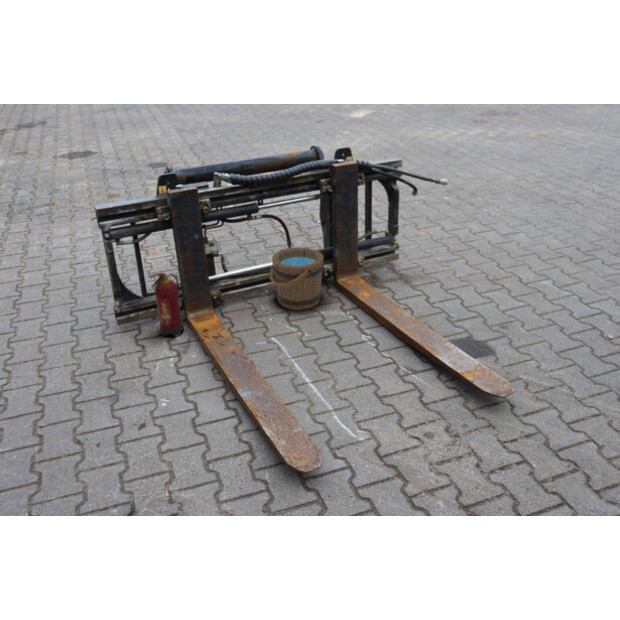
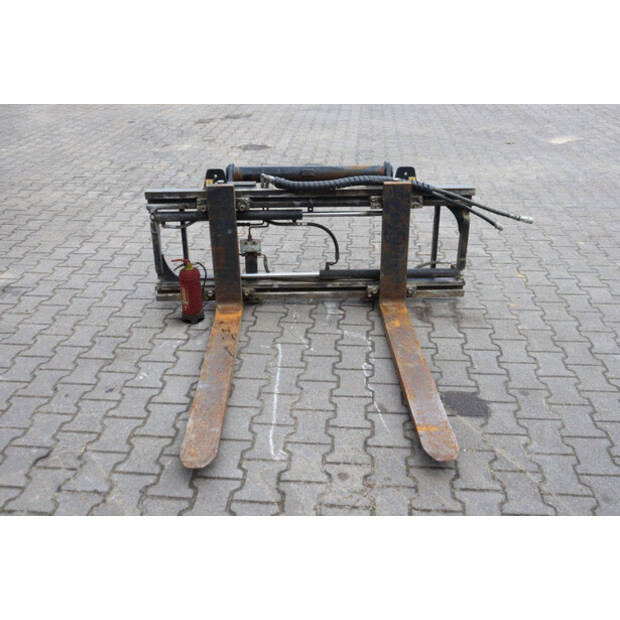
bucket: present [270,247,324,310] -> none [301,260,357,326]

